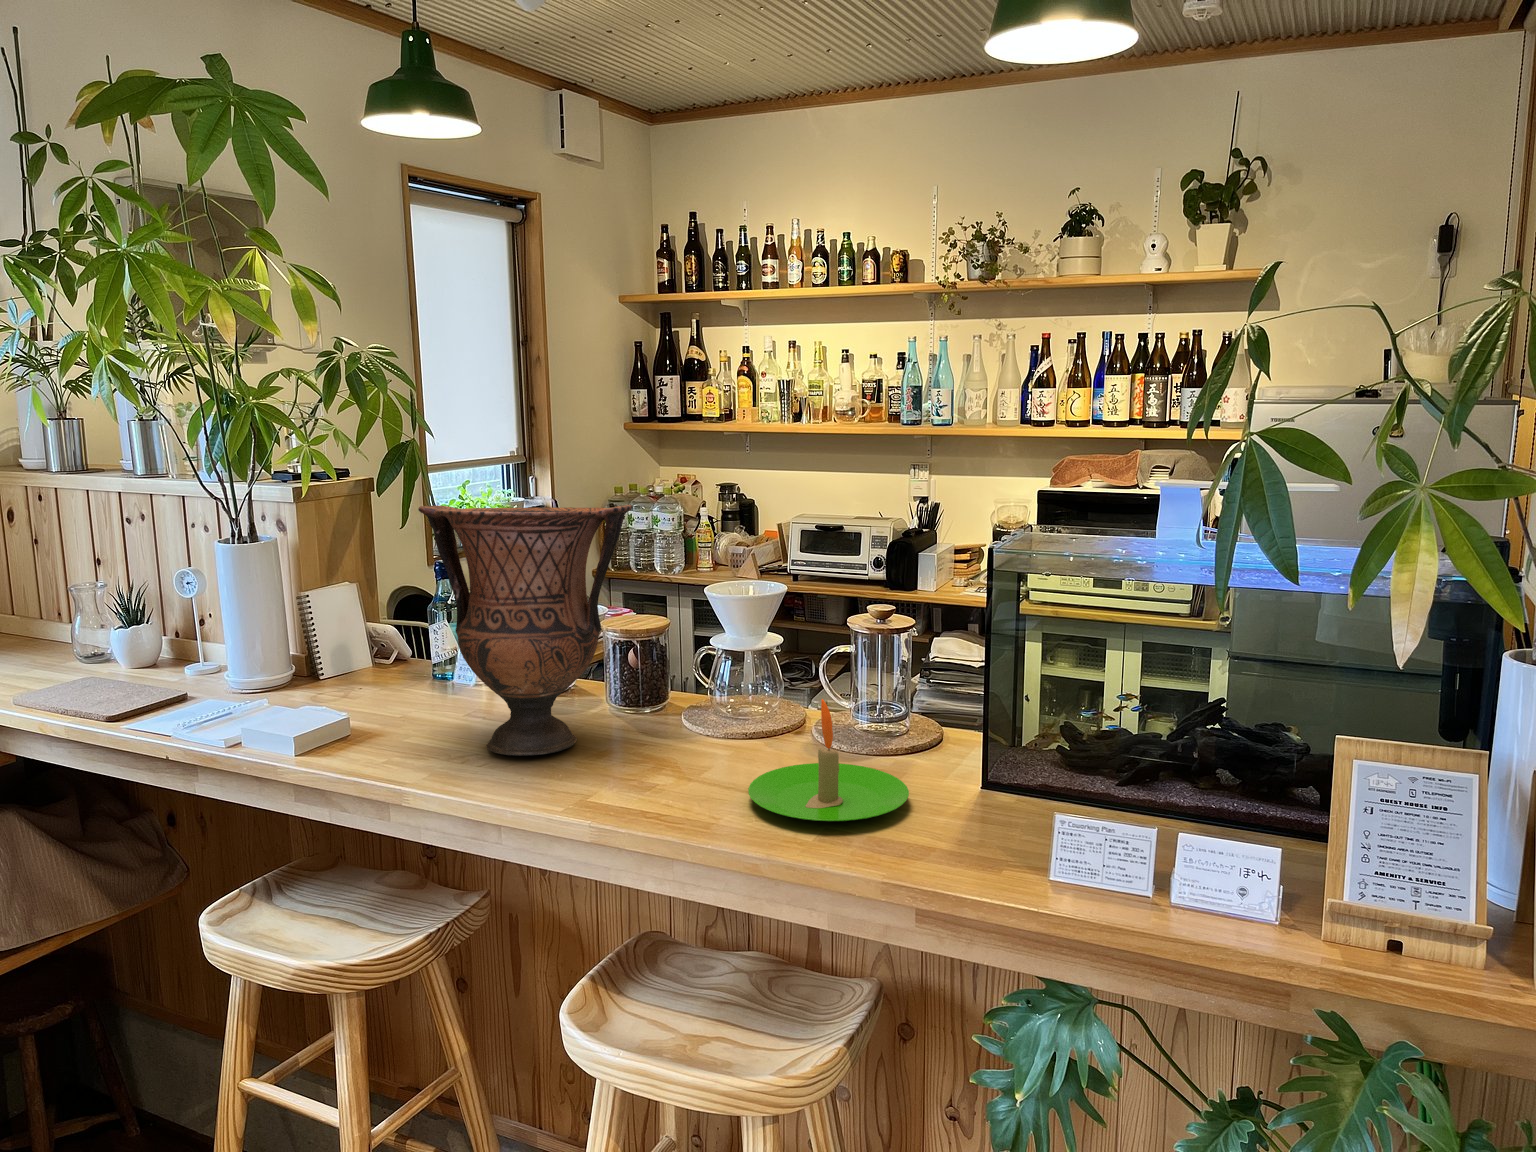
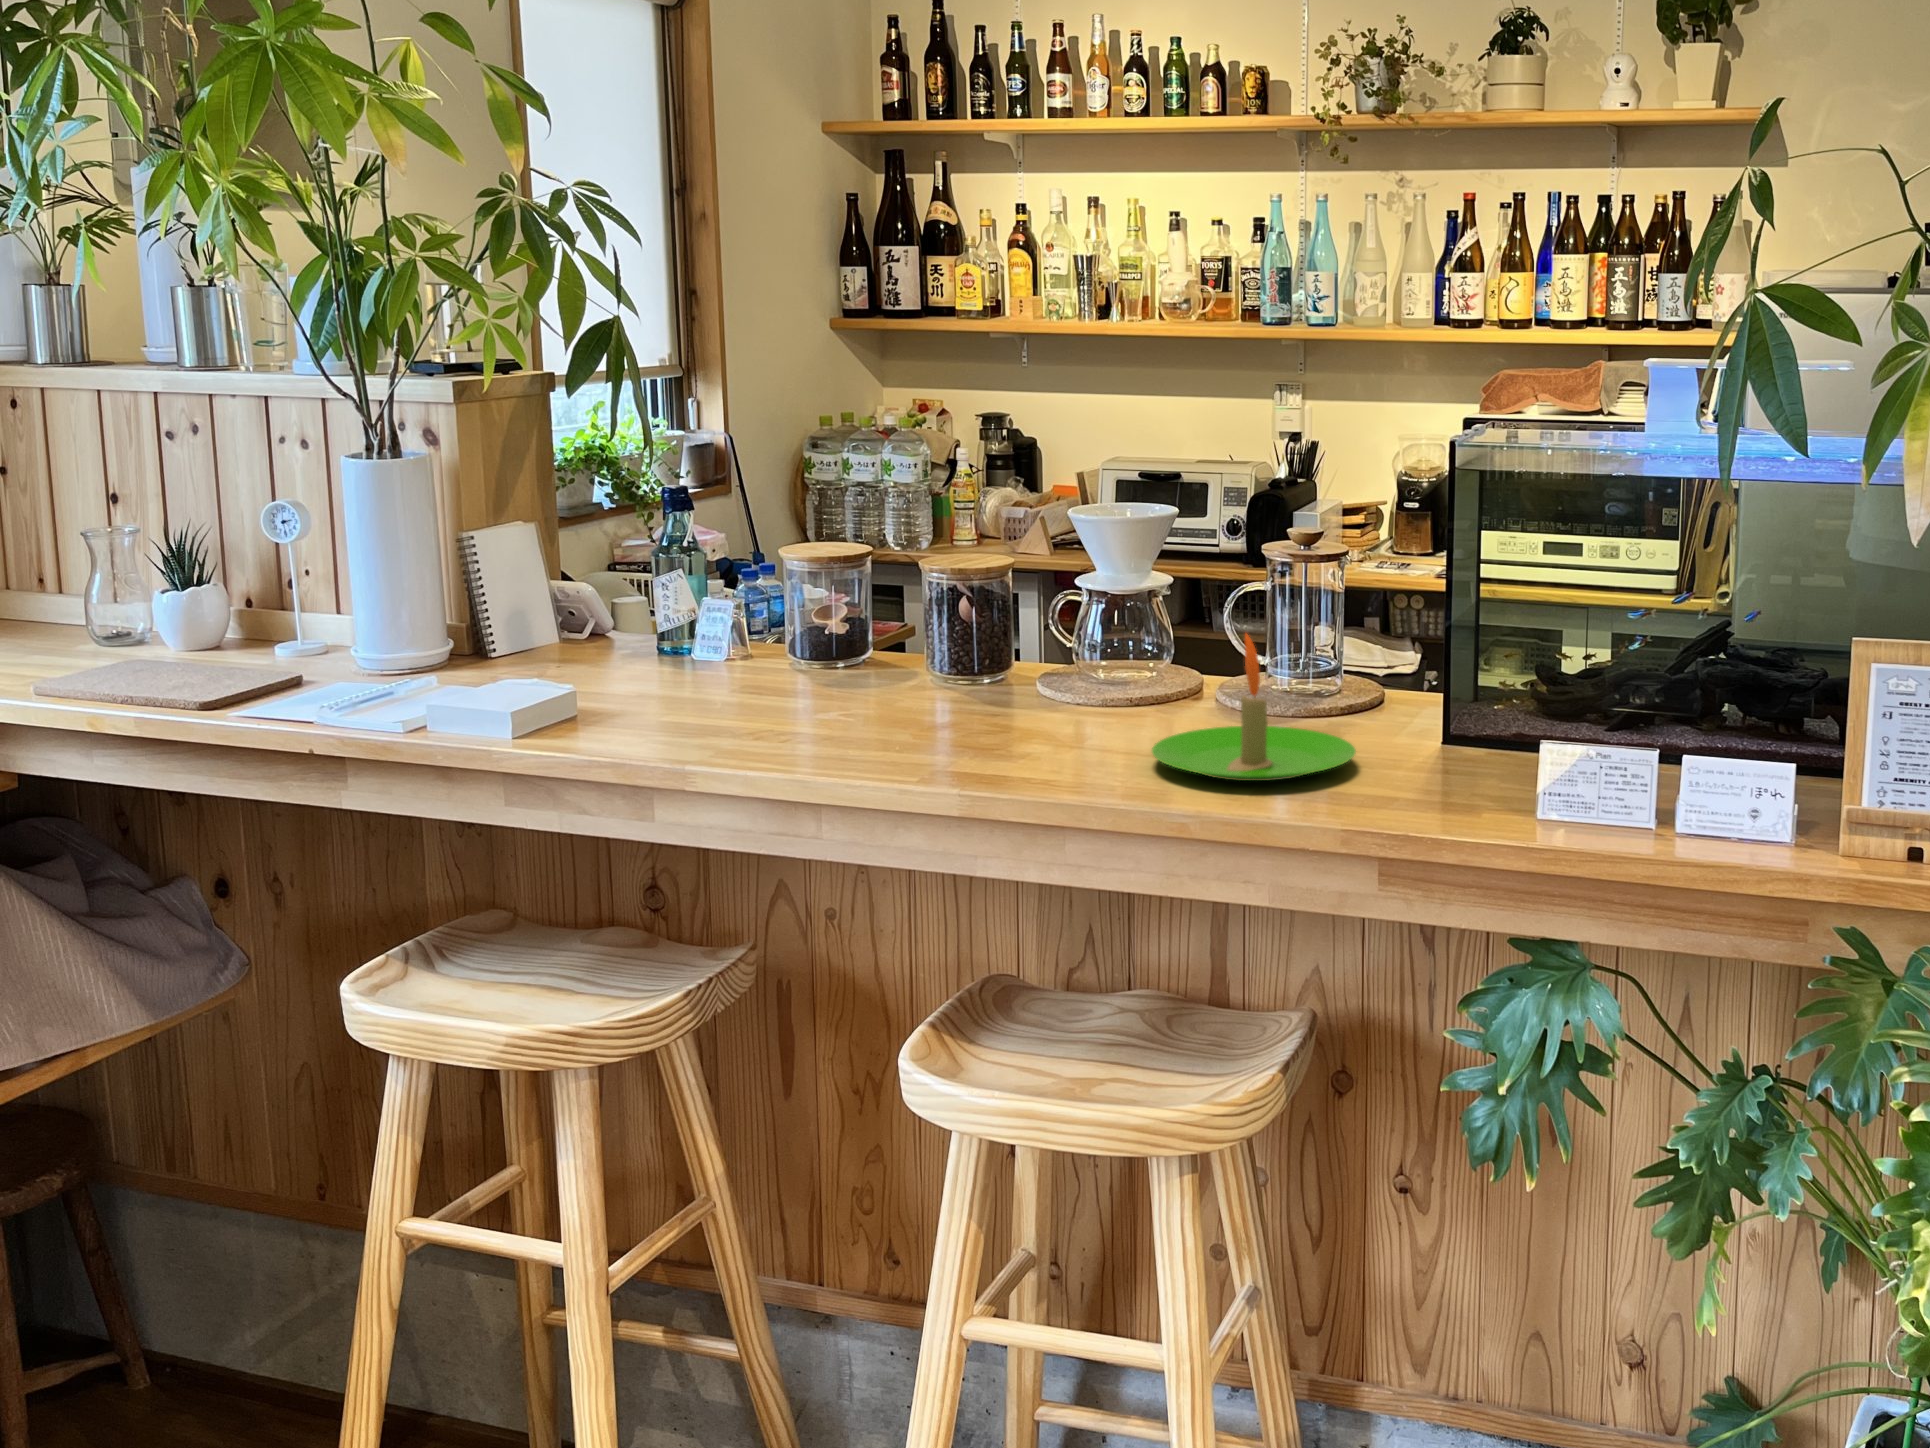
vase: present [418,505,632,756] -> none [676,395,974,732]

